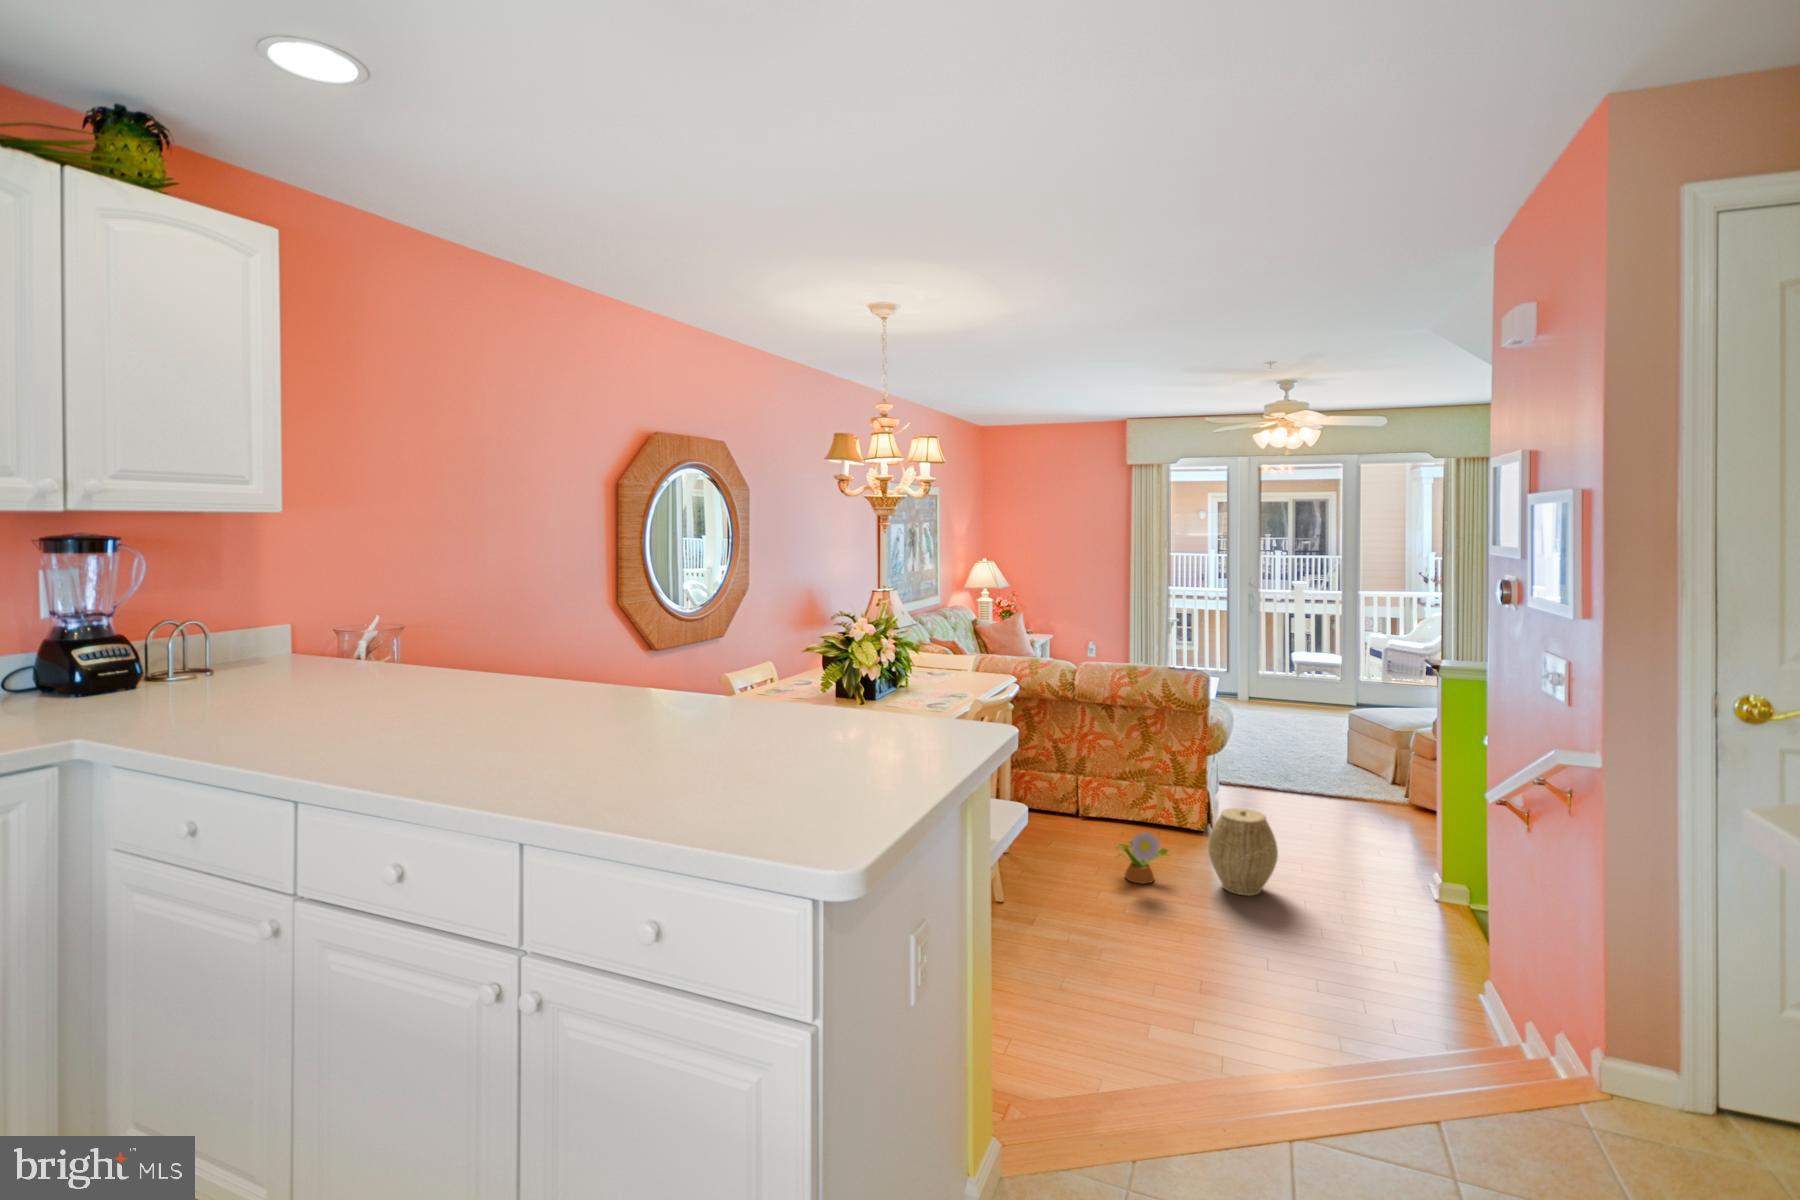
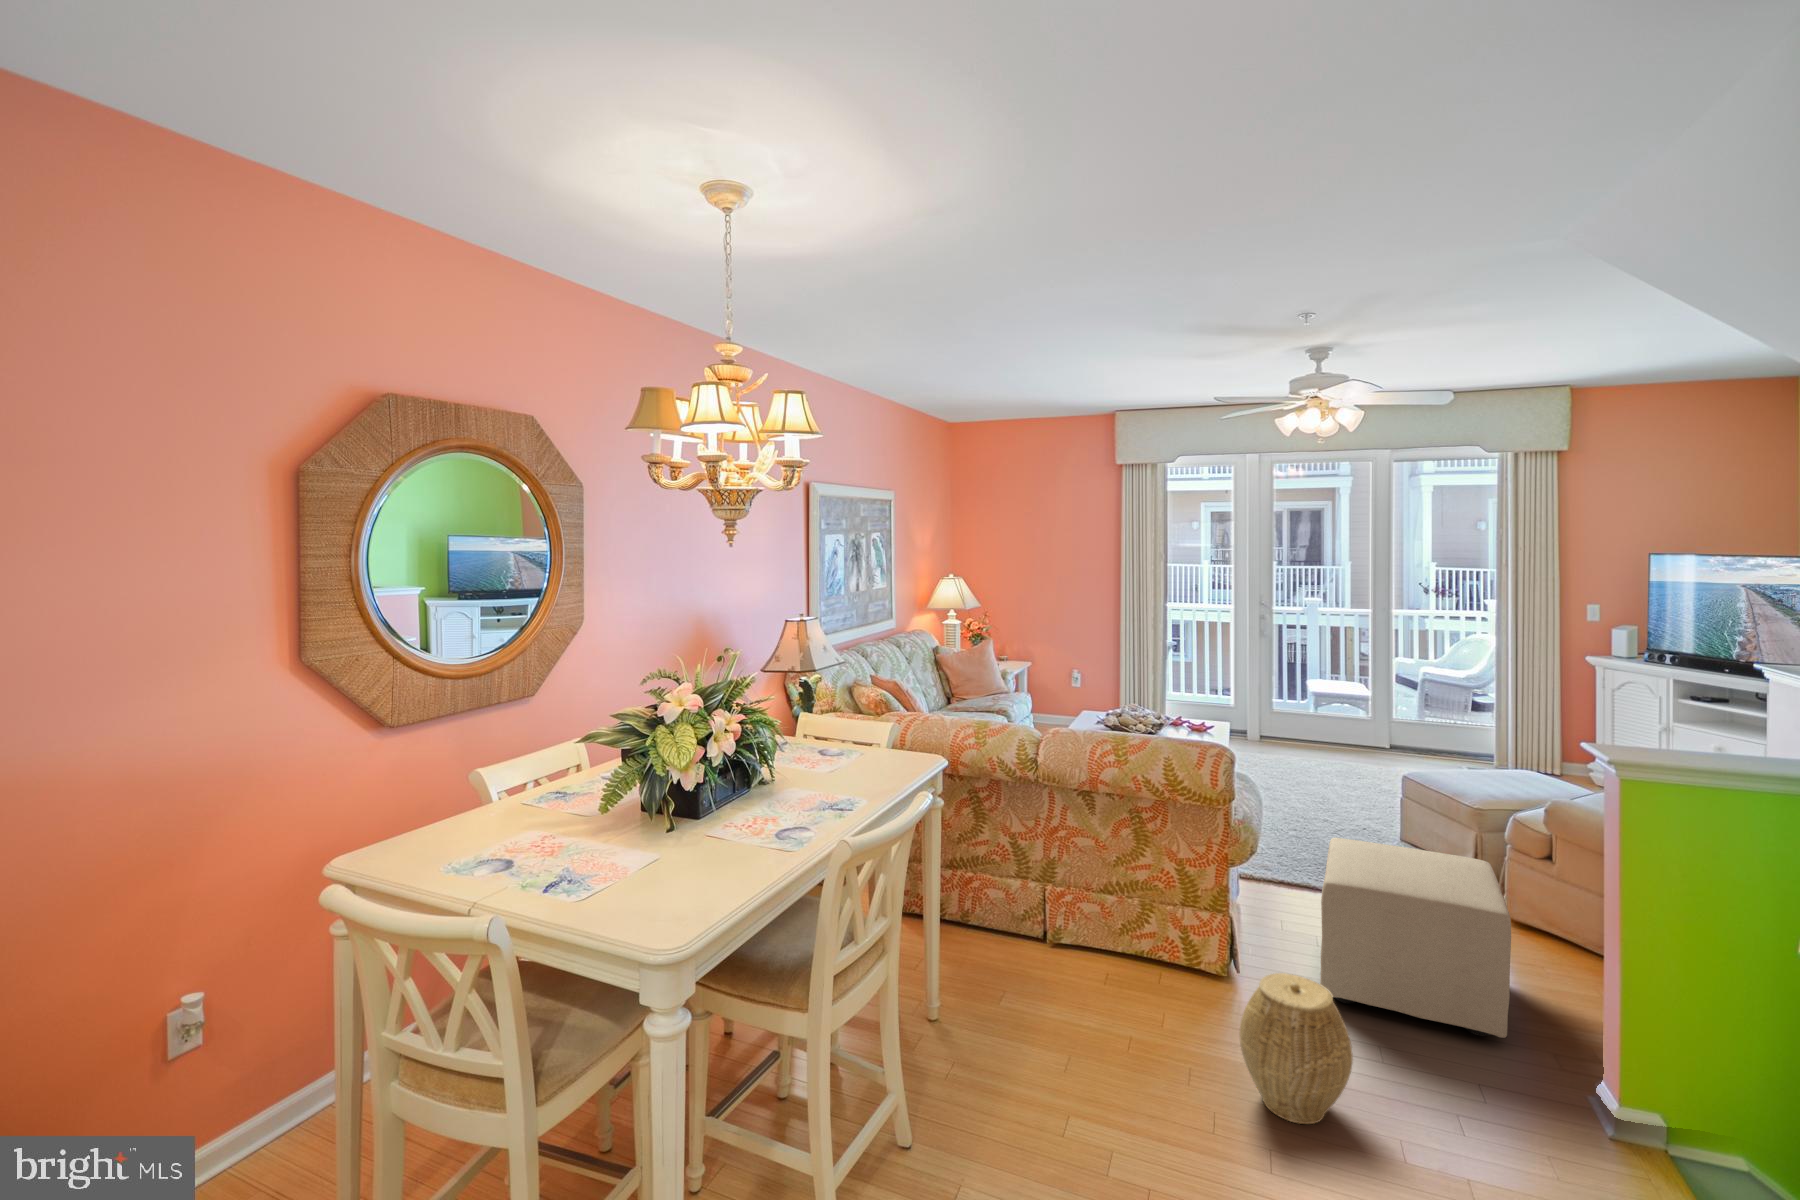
ottoman: none [1268,742,1390,860] -> present [1320,838,1511,1038]
decorative plant: present [1116,831,1168,884] -> none [1093,1009,1181,1093]

